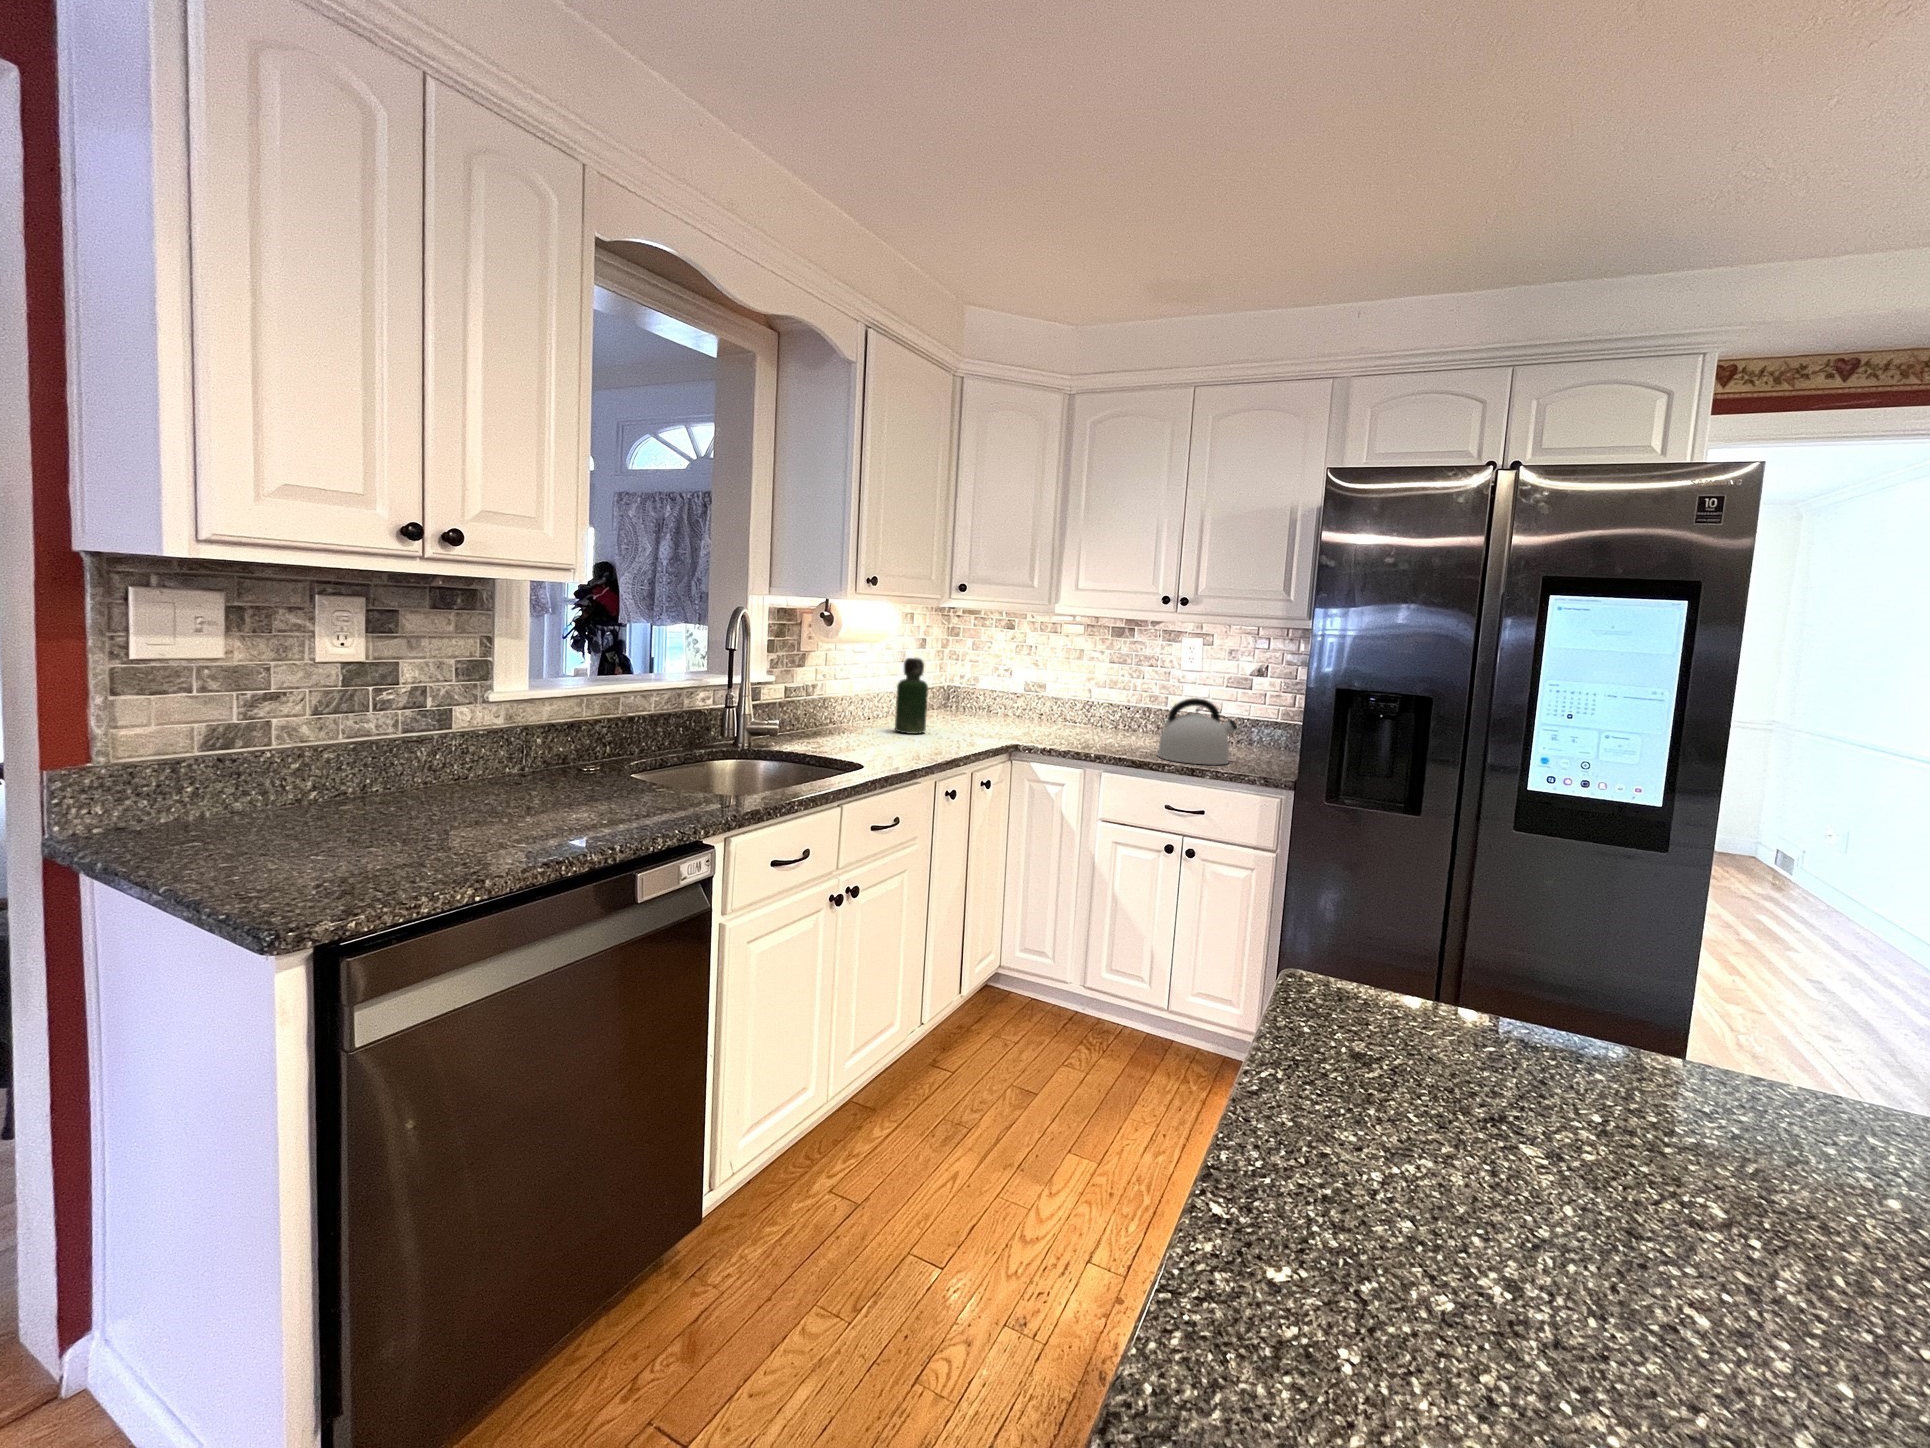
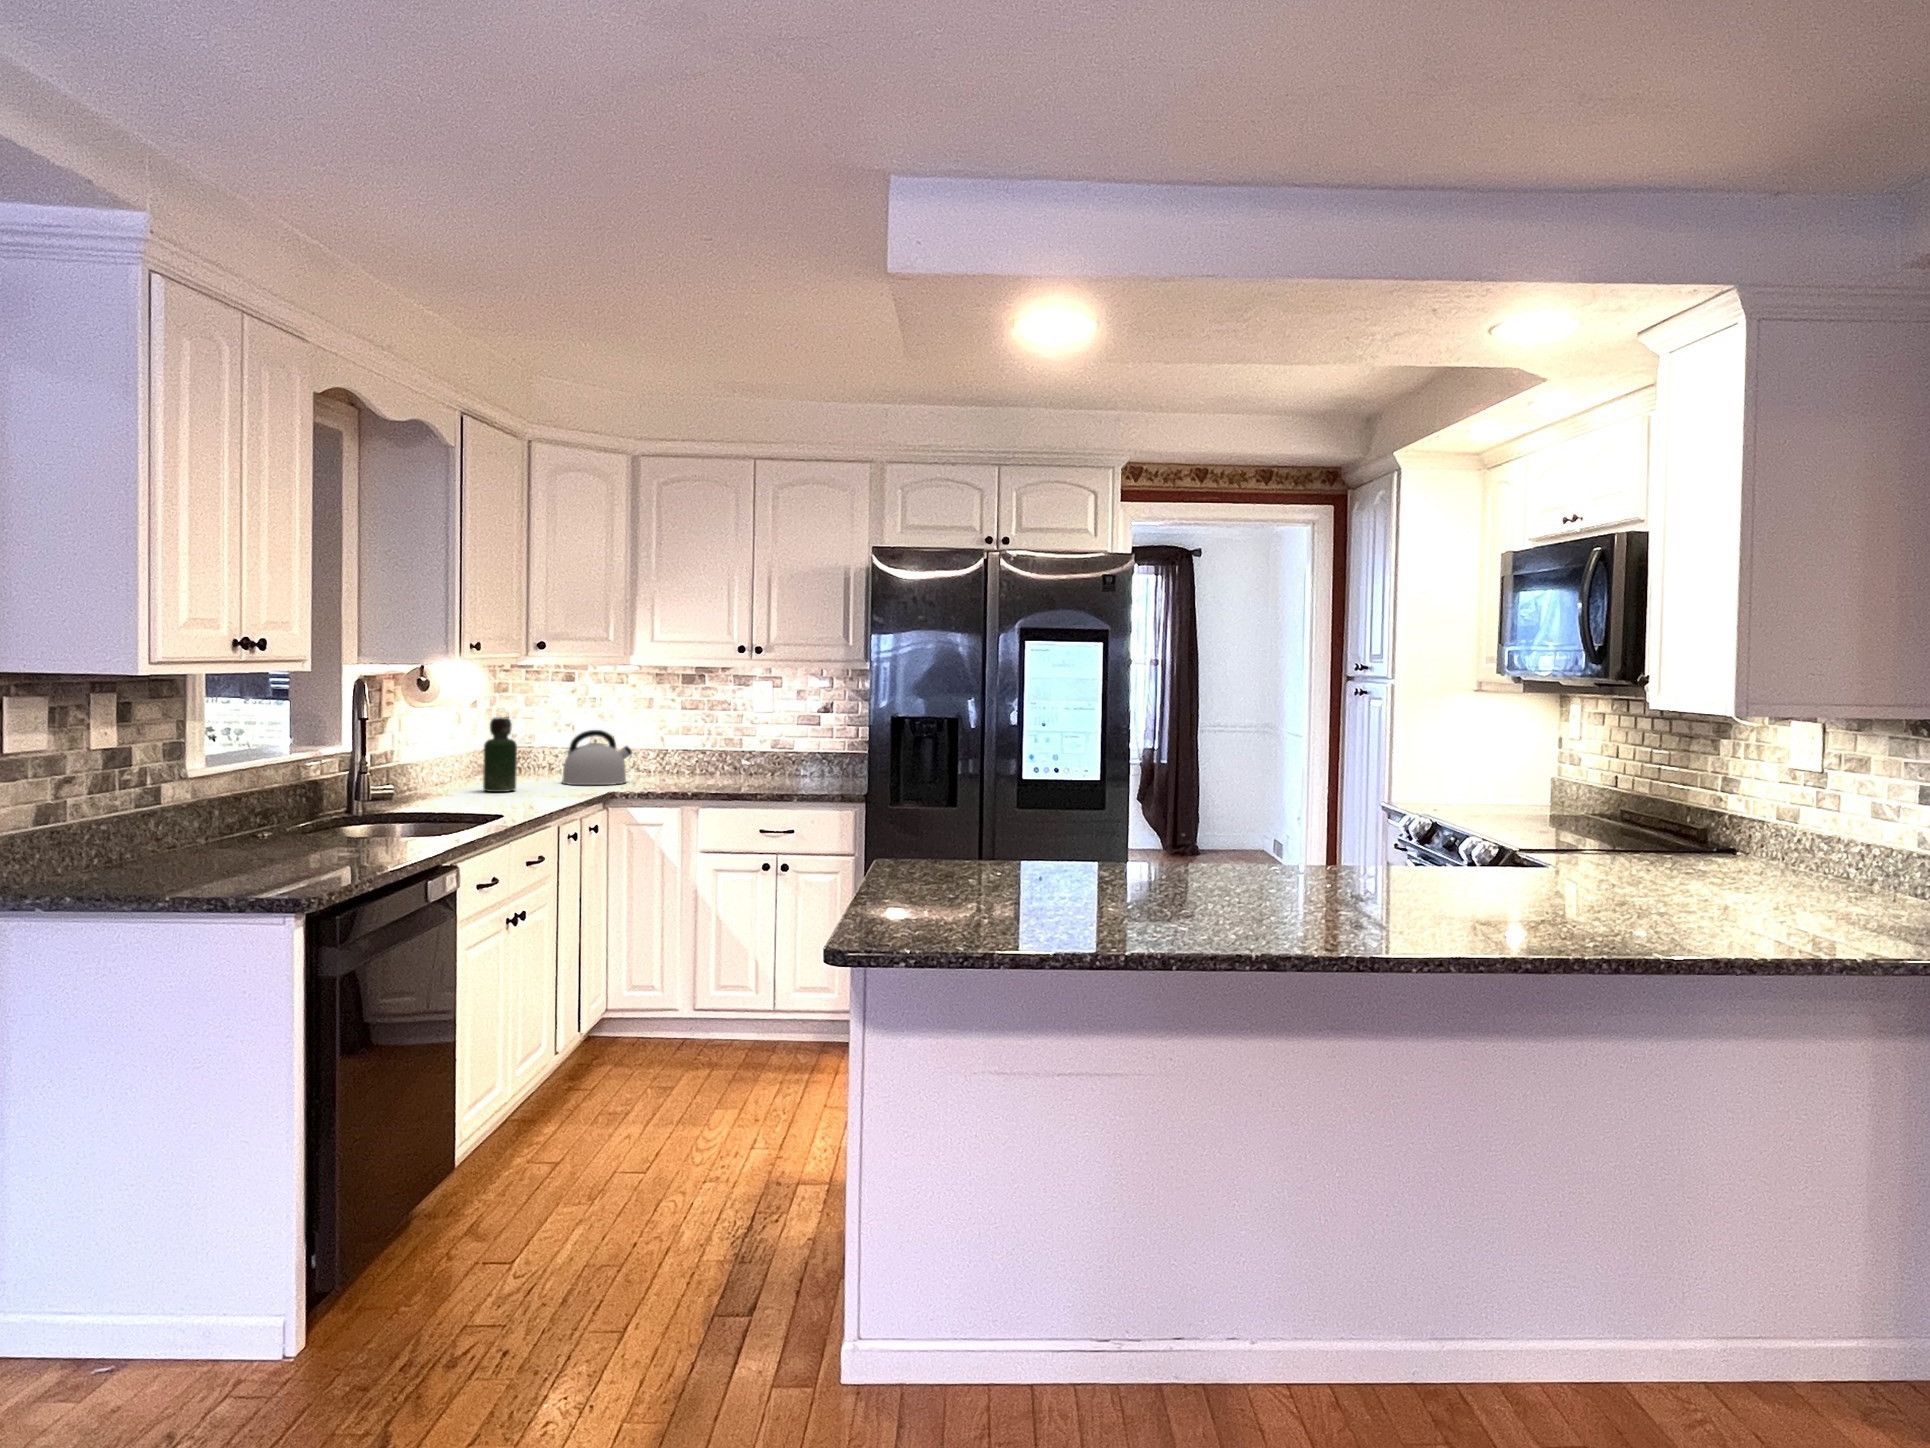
kettle: present [1157,698,1237,765] -> present [562,730,632,785]

